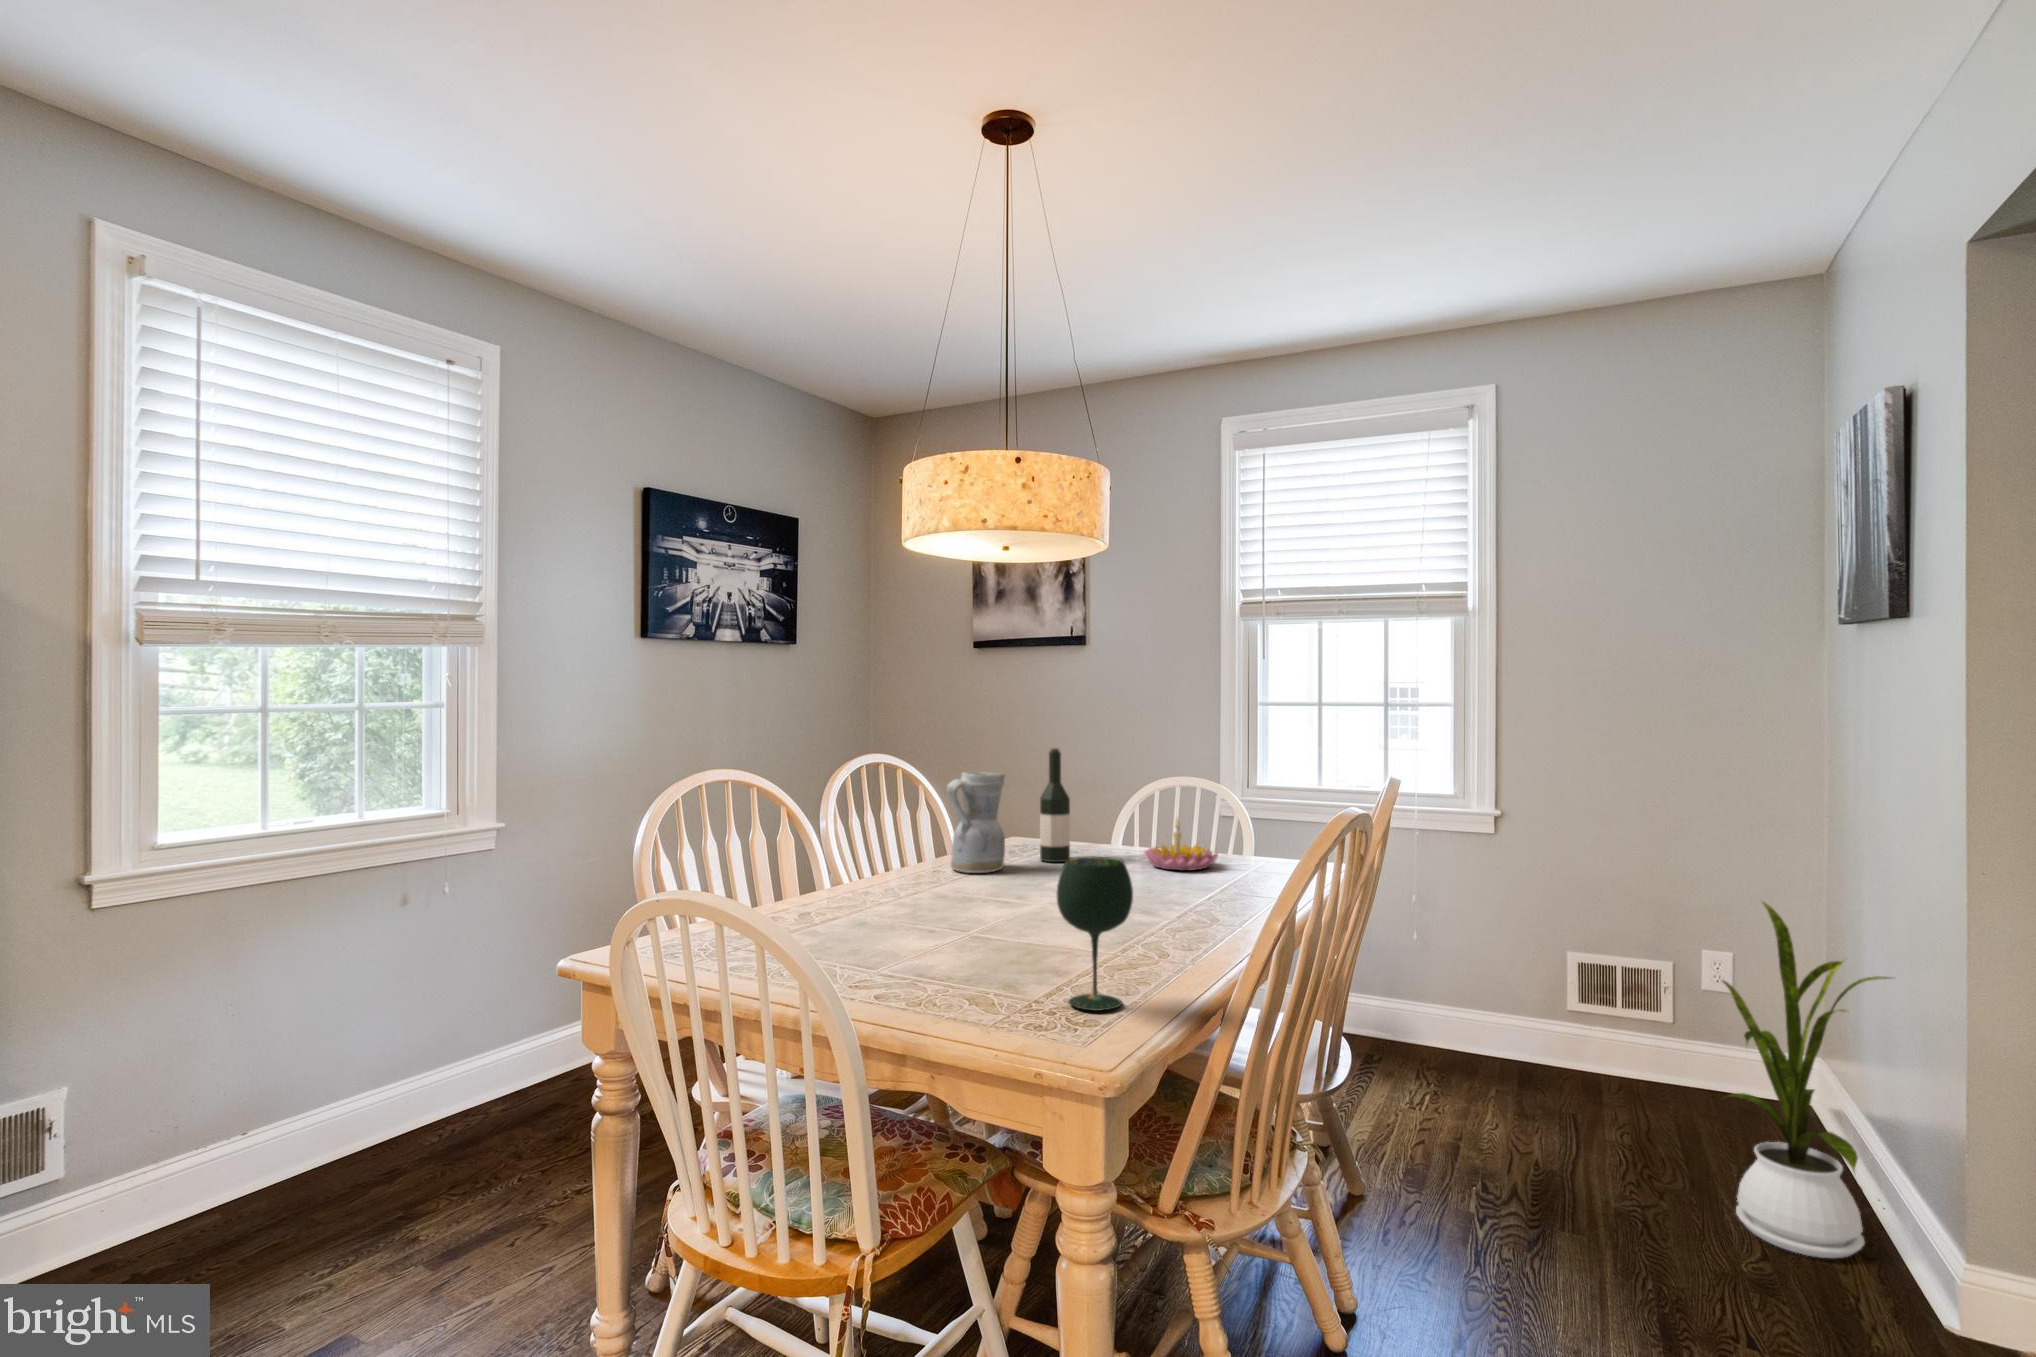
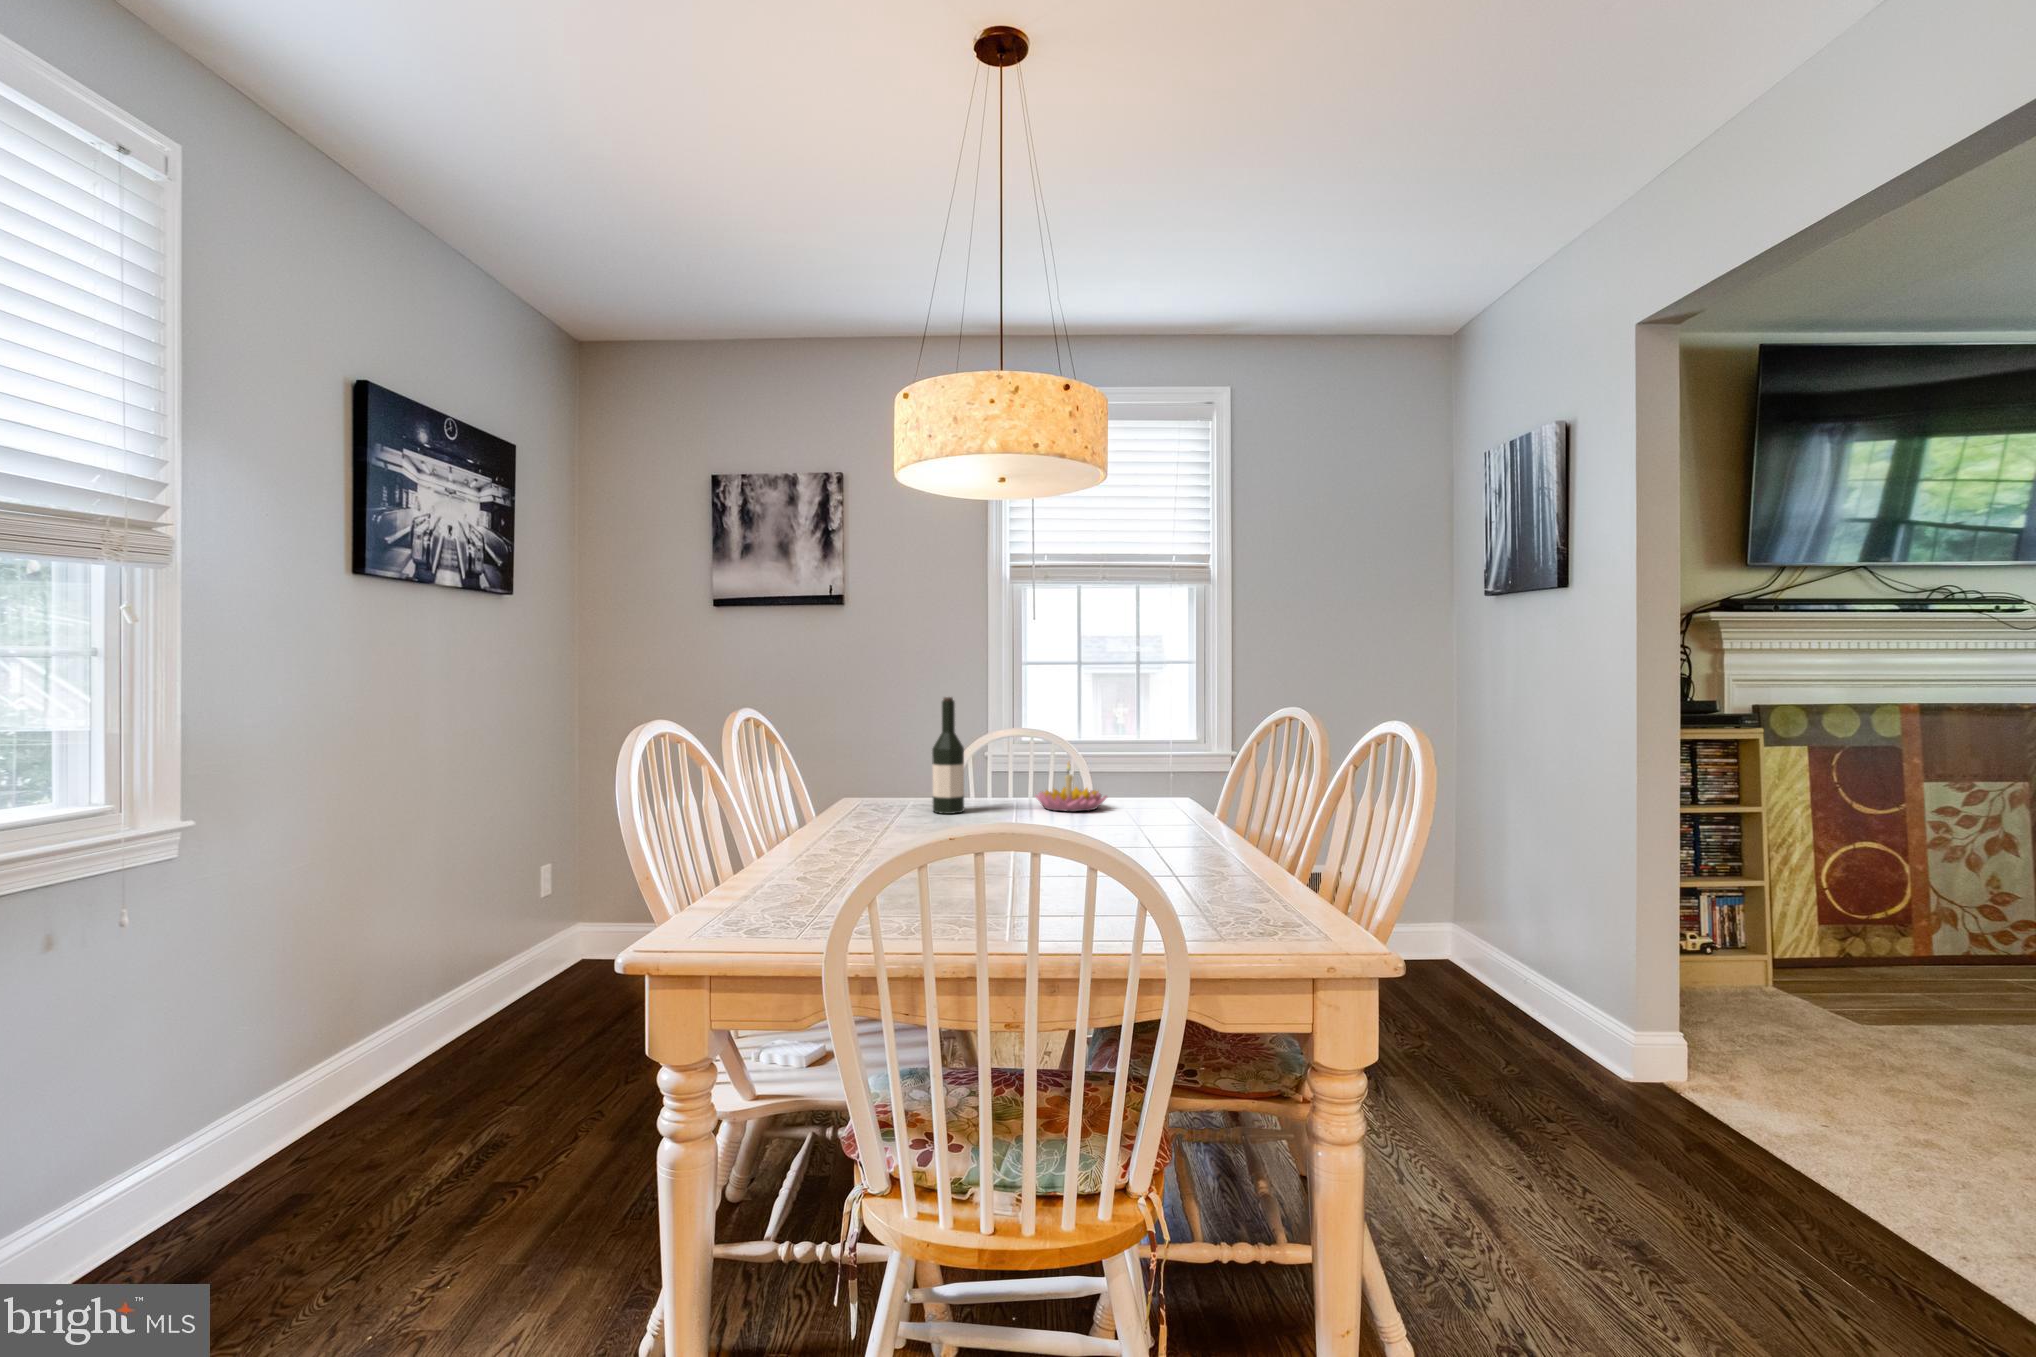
ceramic pitcher: present [947,772,1005,873] -> none [863,722,921,828]
wine glass: present [1057,857,1133,1011] -> none [1225,777,1304,926]
house plant: present [1722,902,1892,1258] -> none [1462,802,1592,1062]

